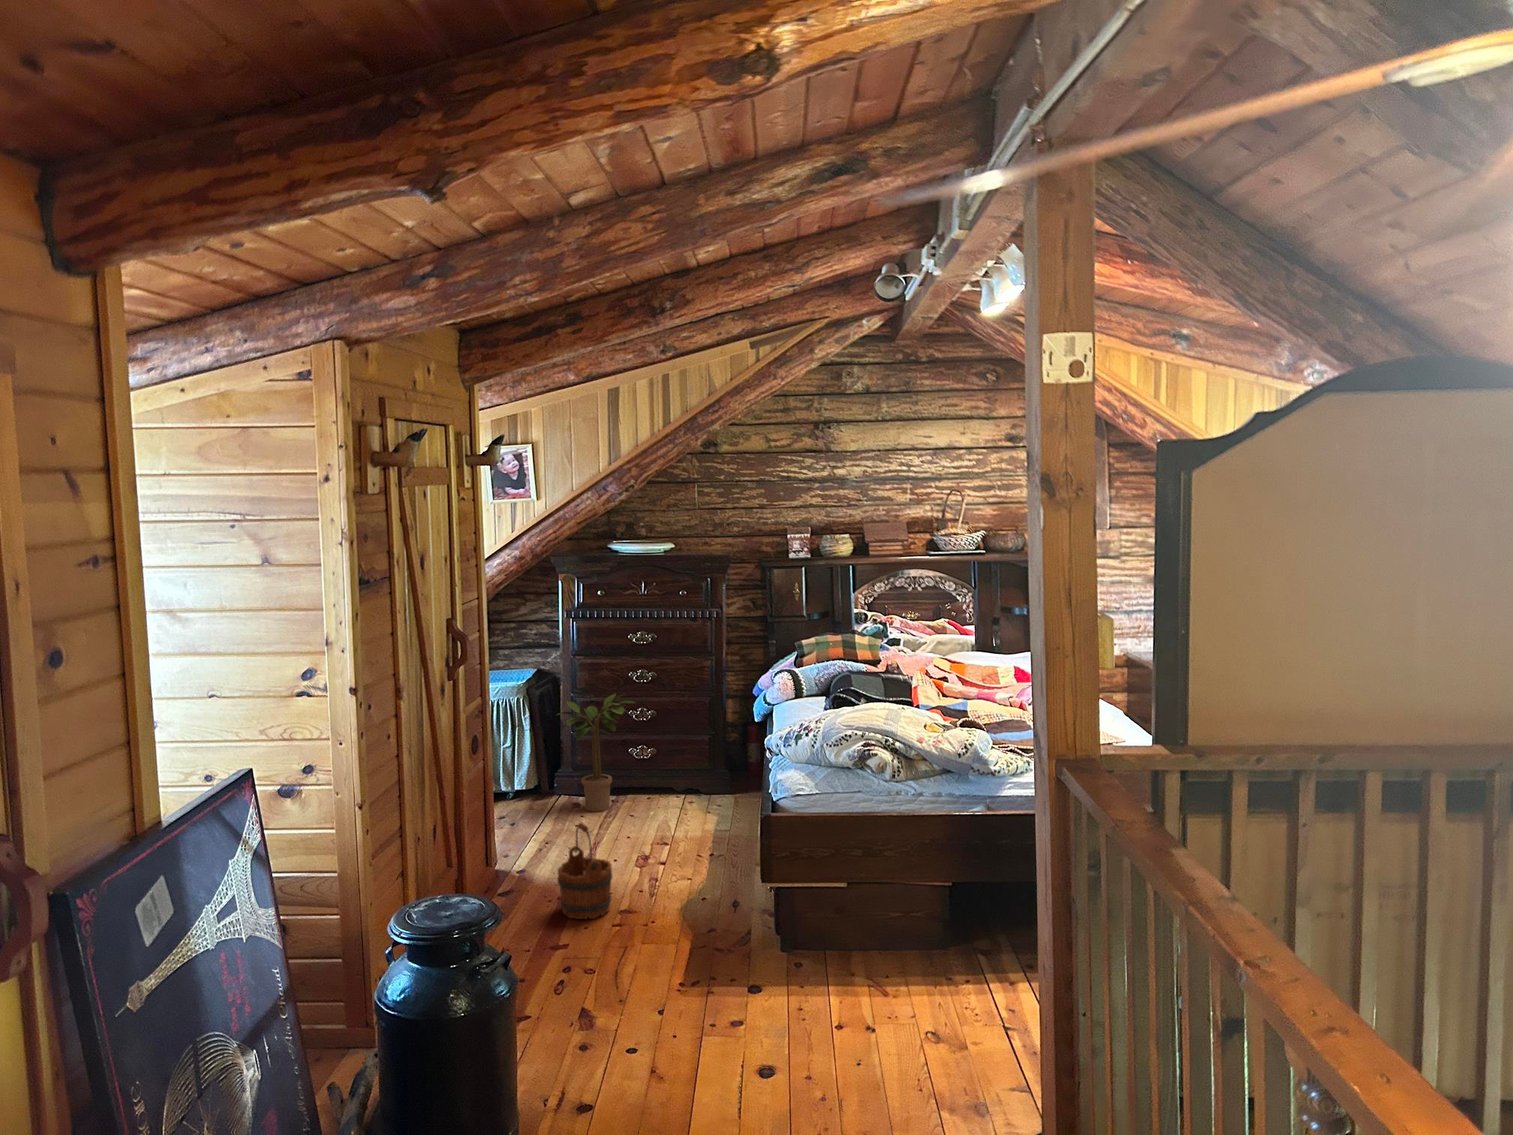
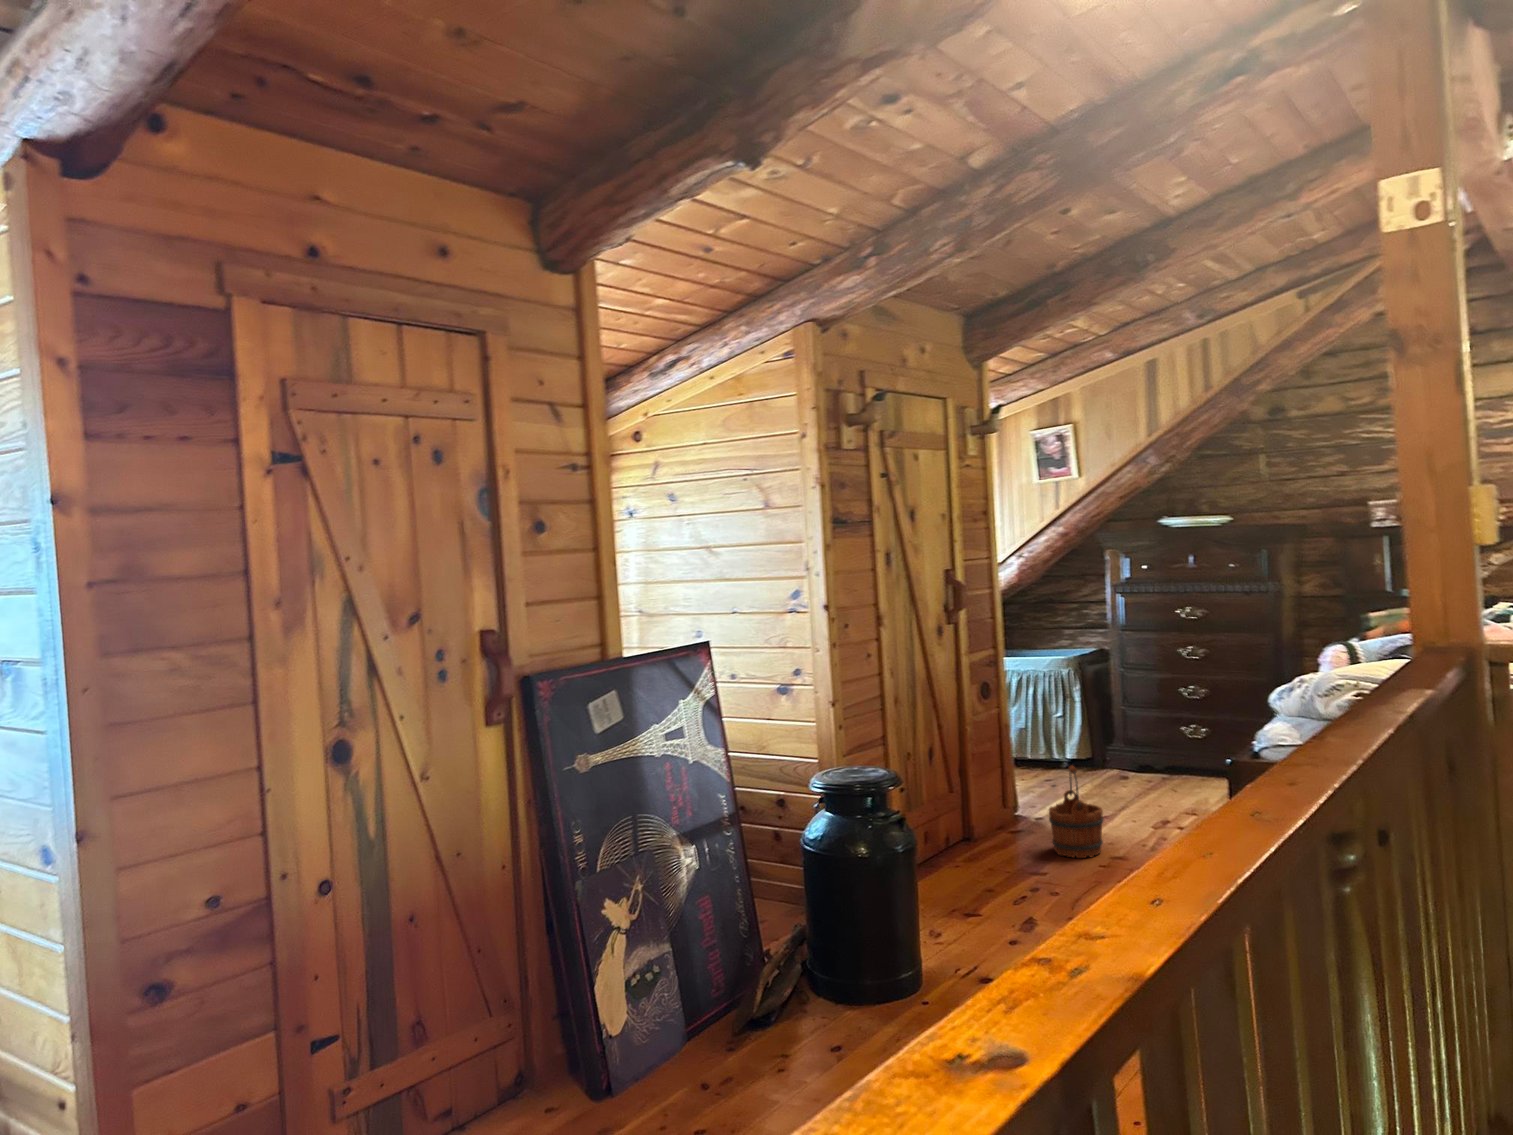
potted plant: present [557,694,636,812] -> none [1097,665,1180,783]

